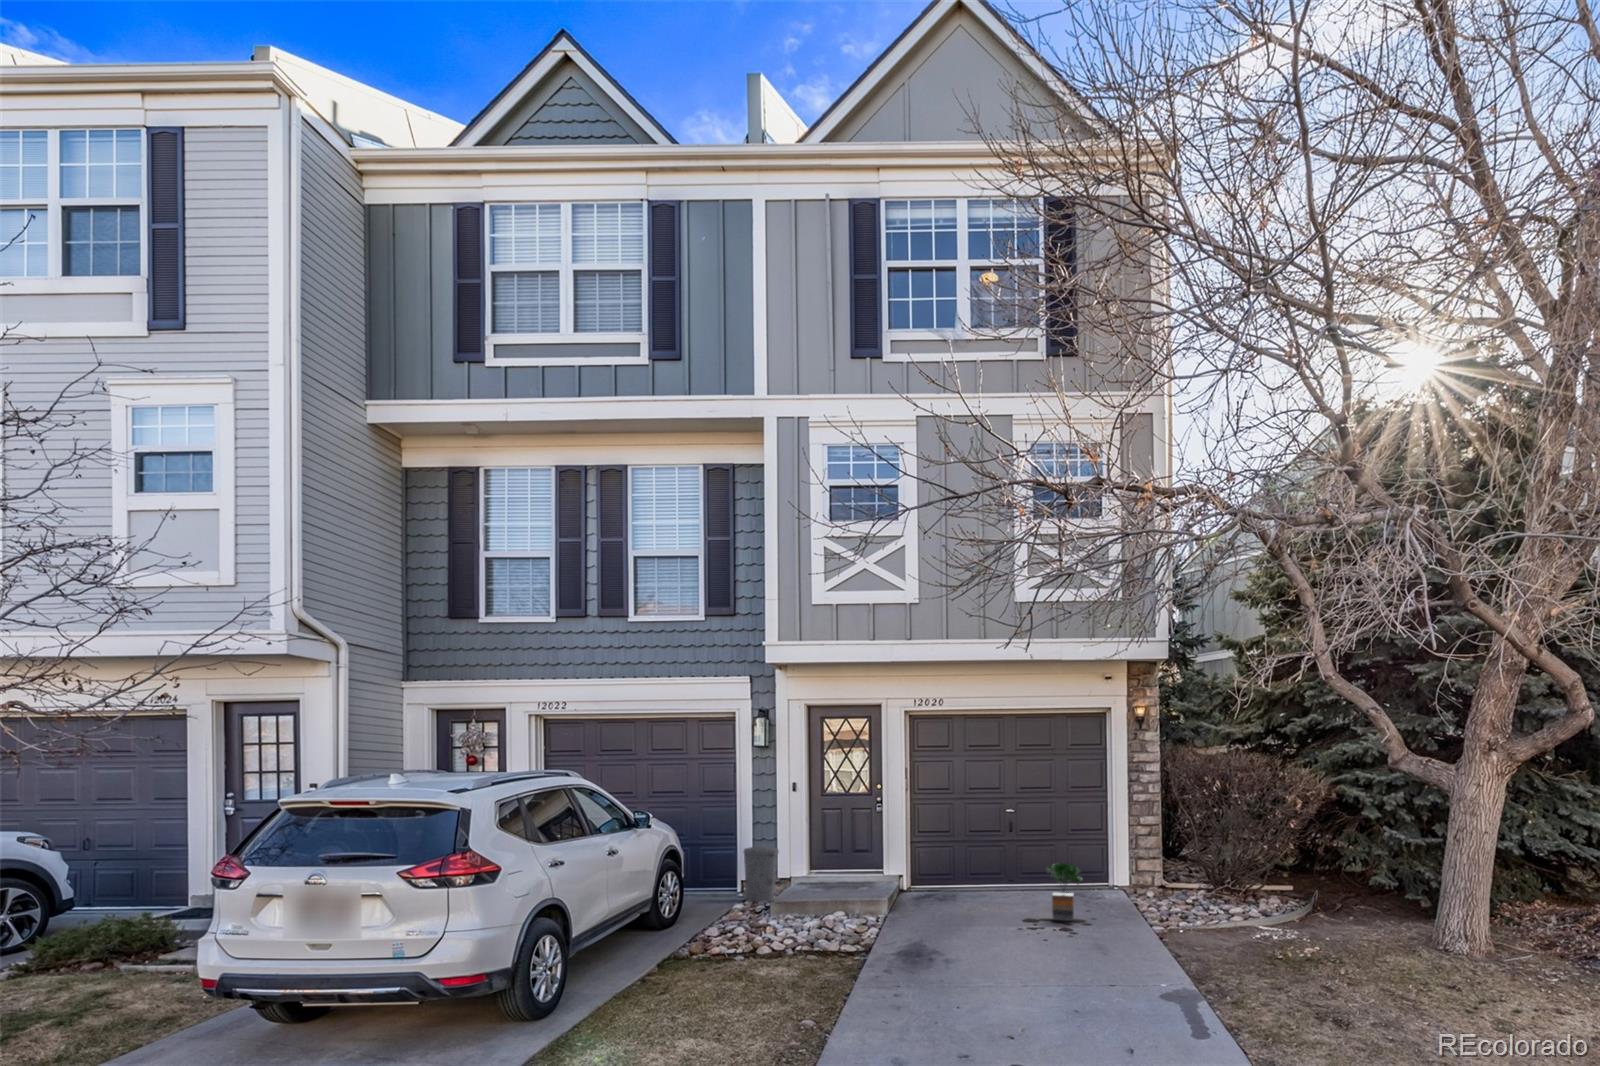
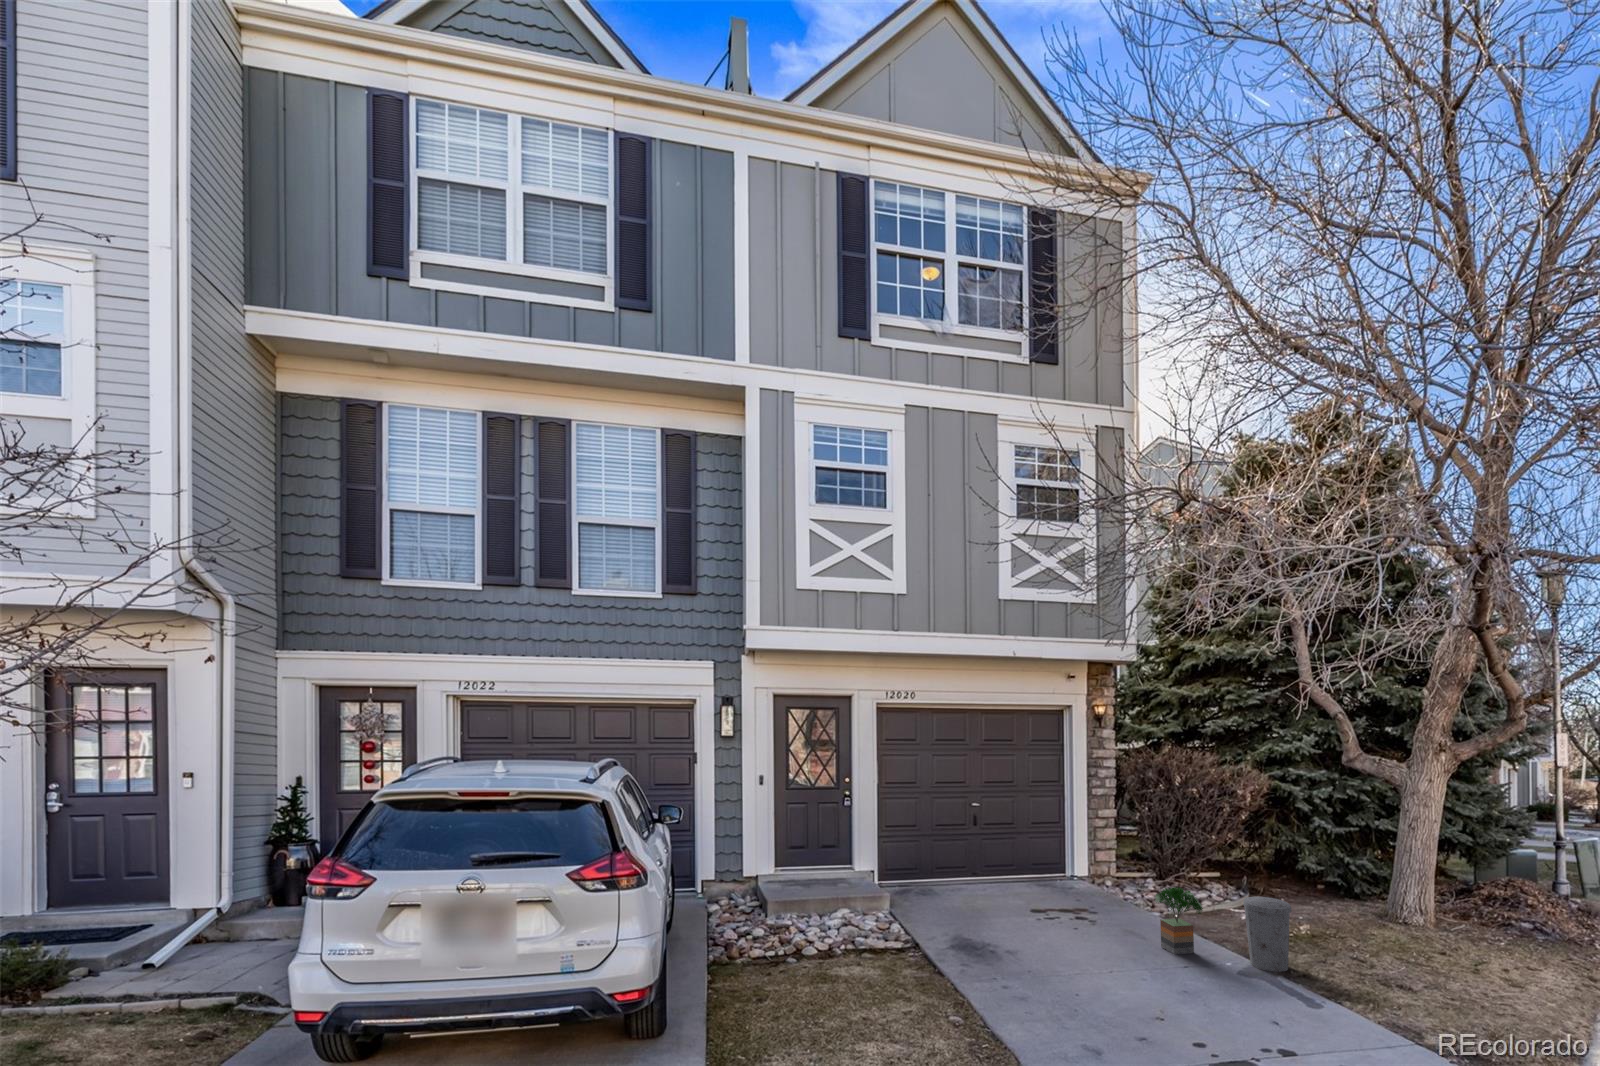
trash can: present [744,846,779,902] -> present [1243,897,1292,972]

